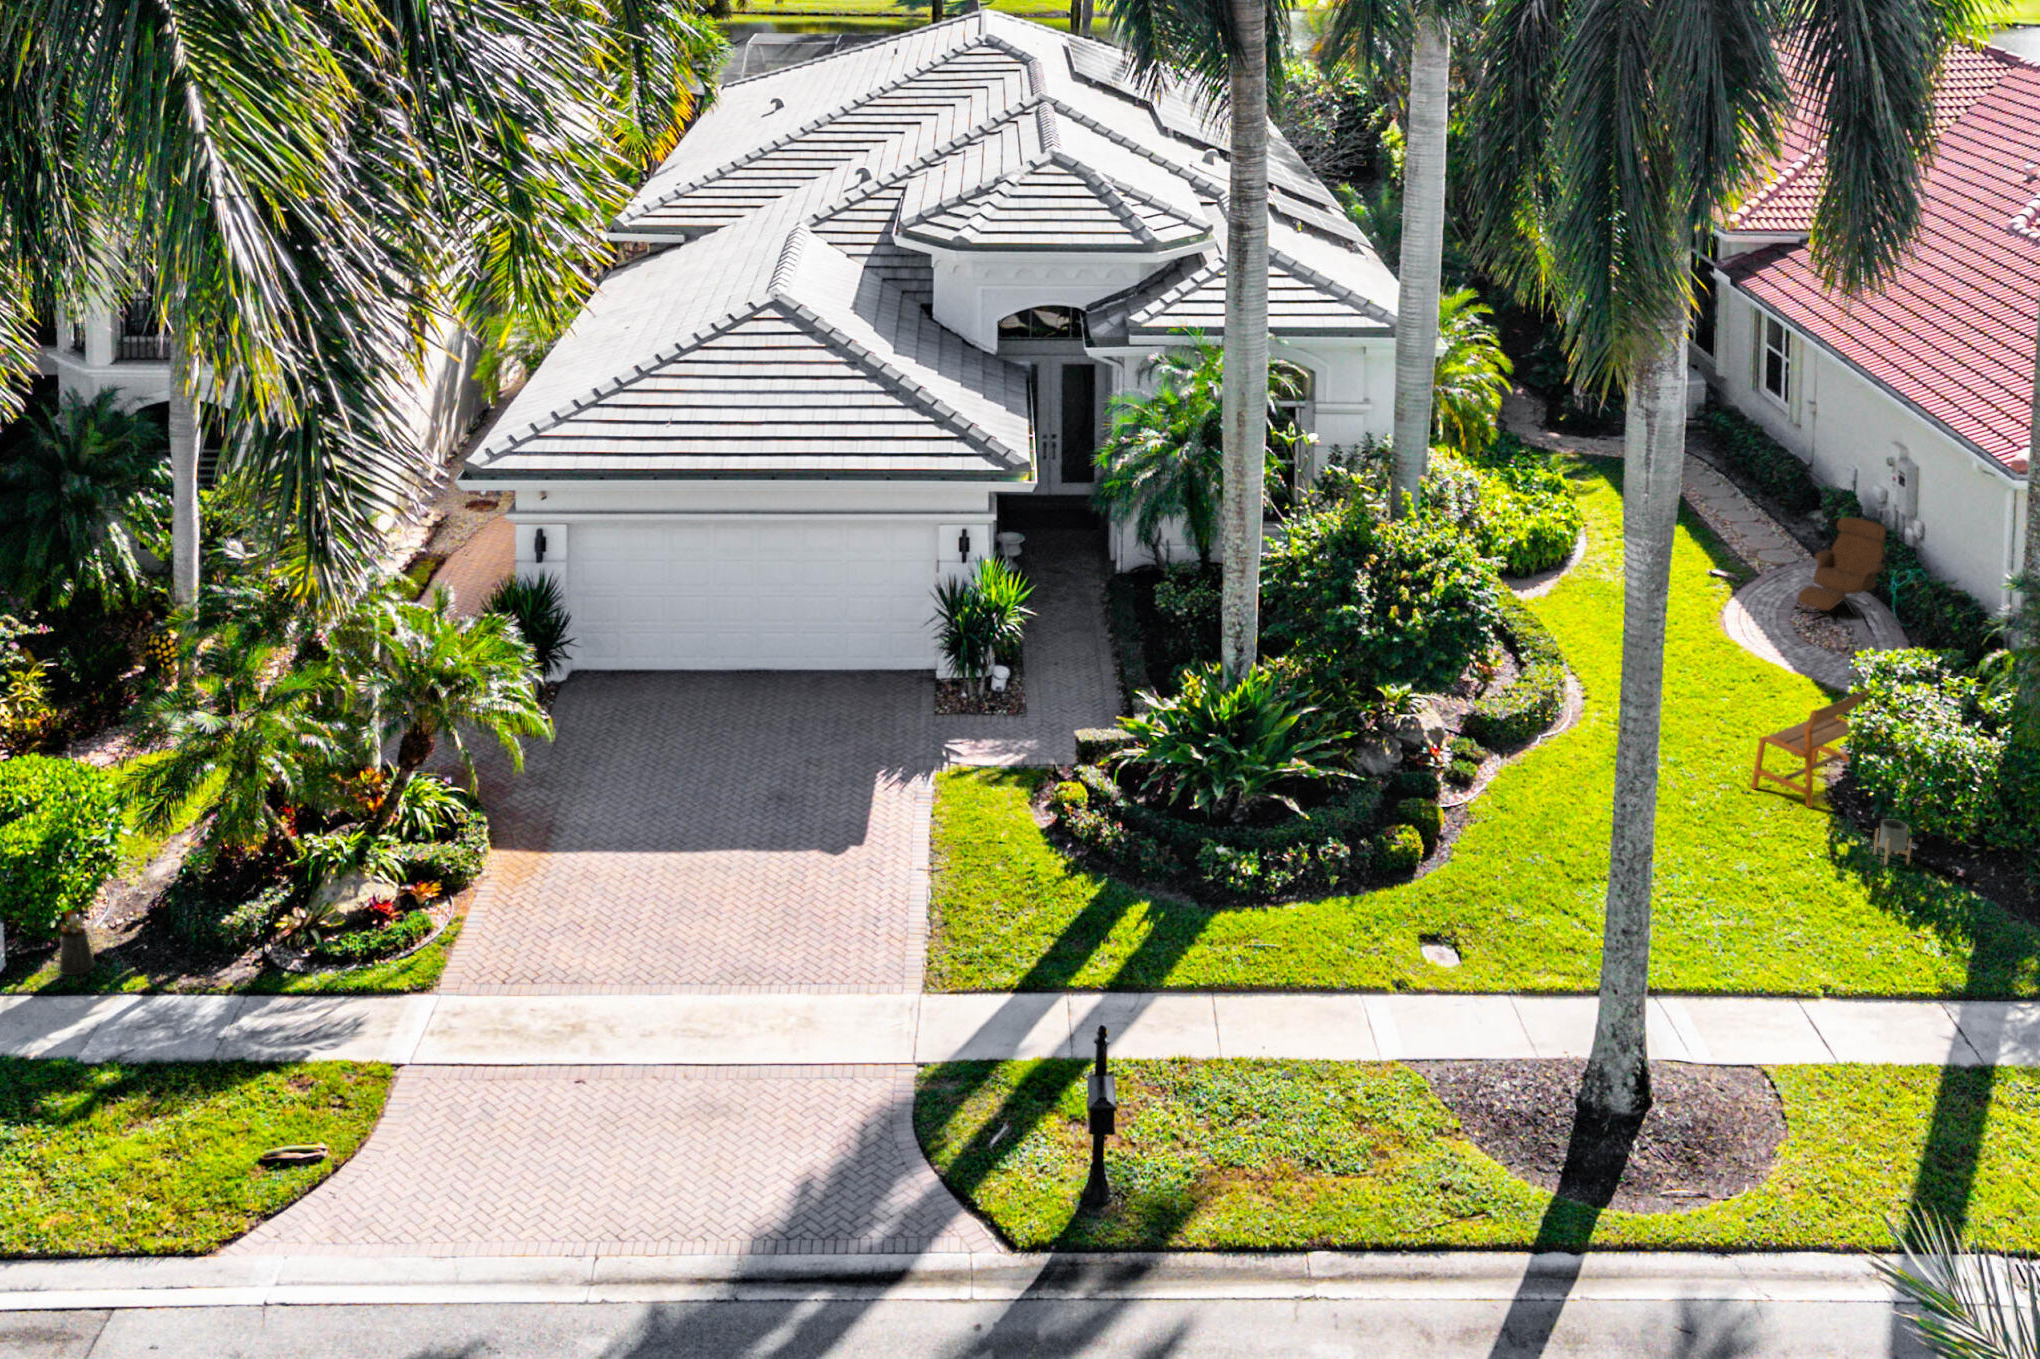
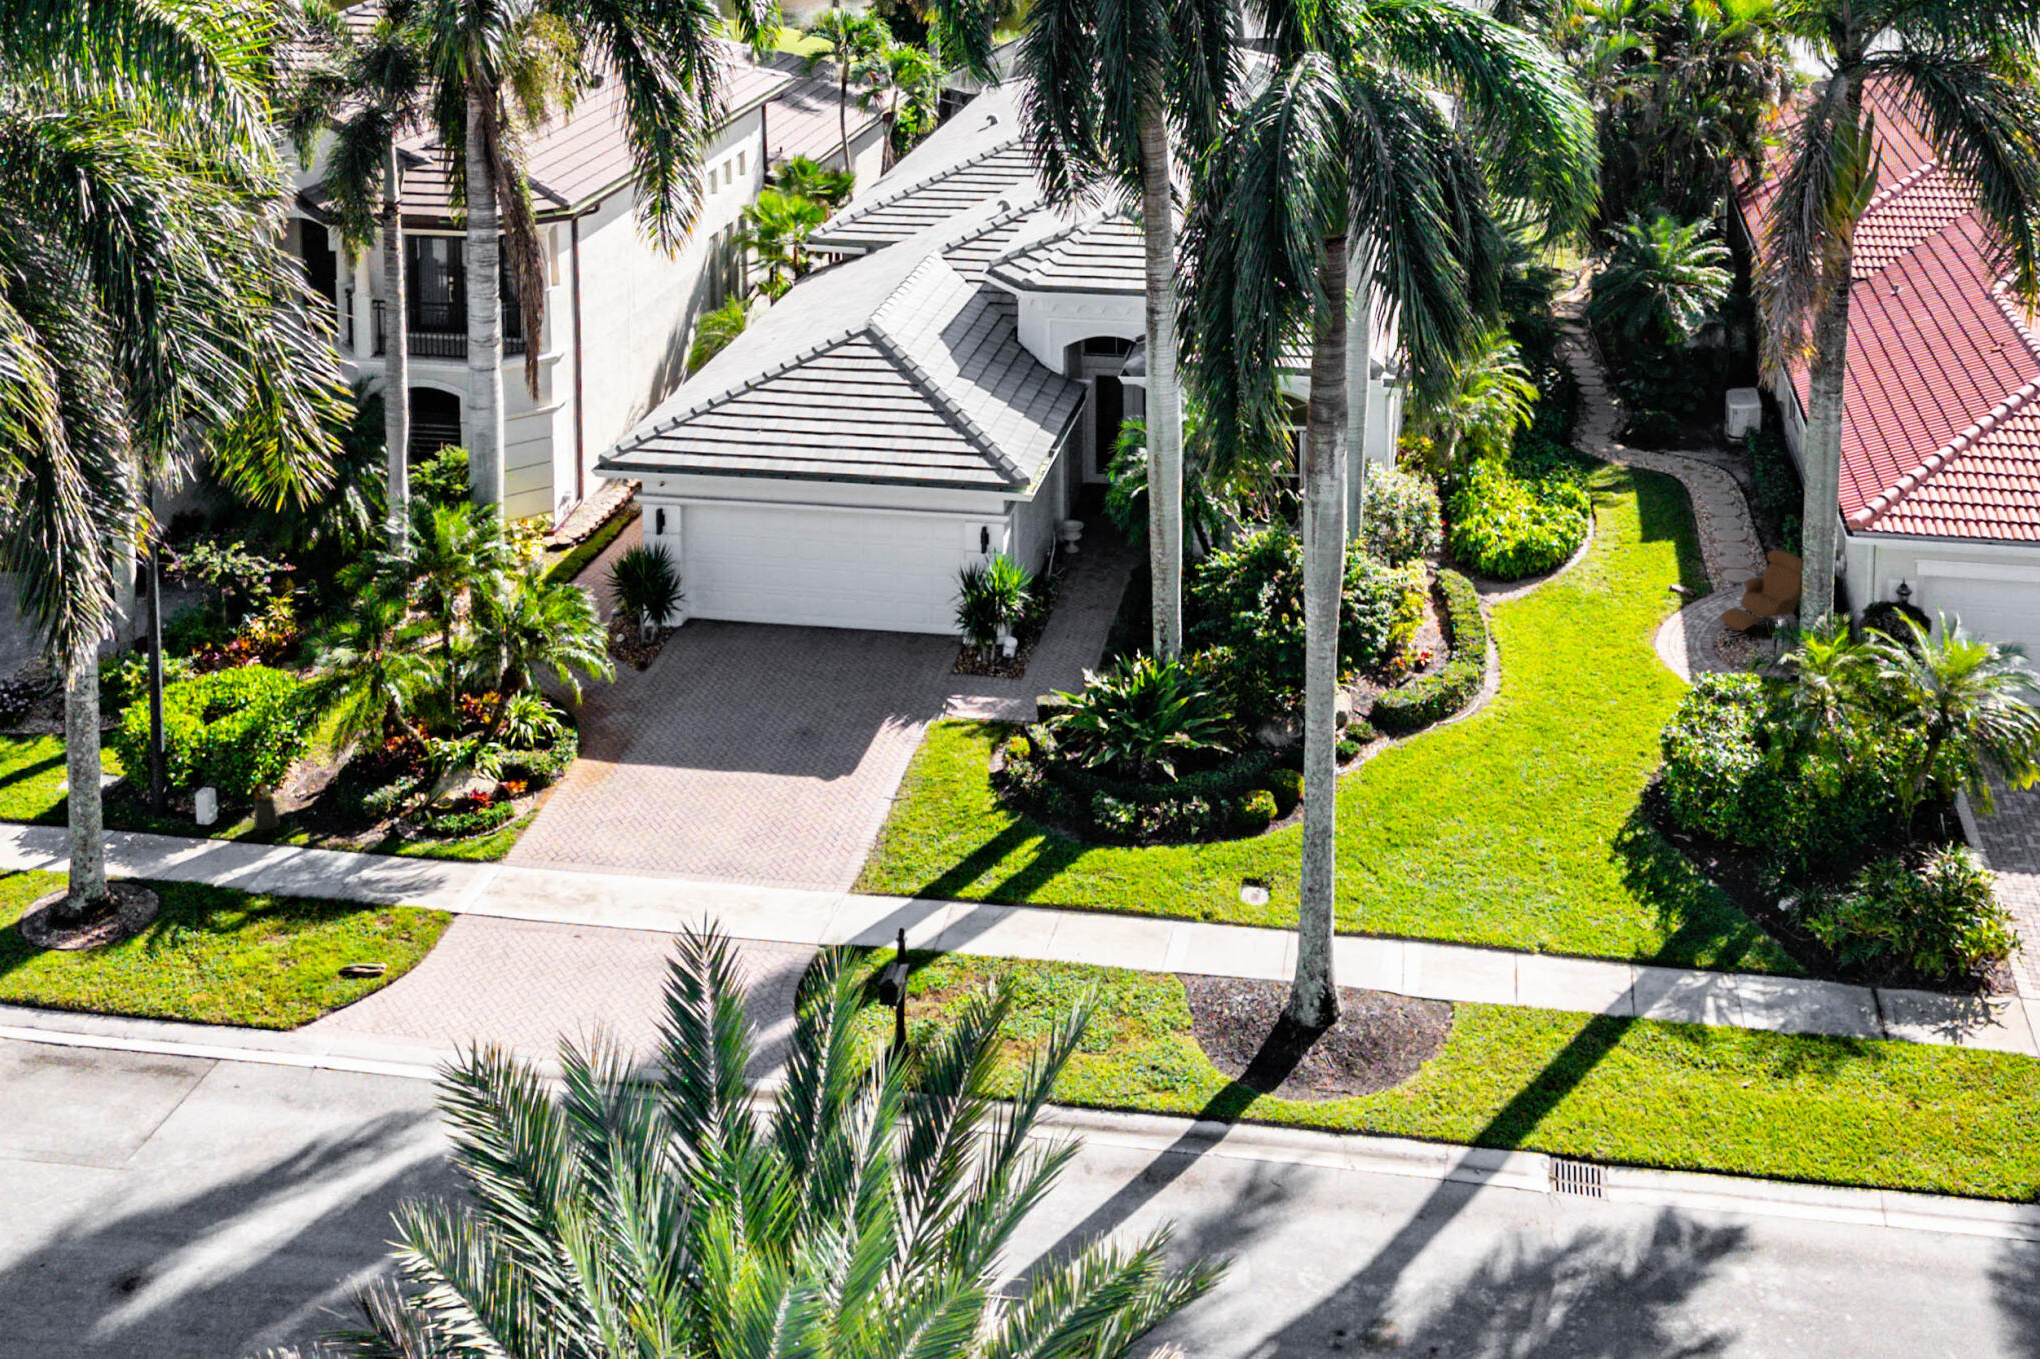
bench: present [1751,689,1871,808] -> none [1580,707,1683,801]
planter: present [1874,819,1912,865] -> none [1645,816,1671,854]

